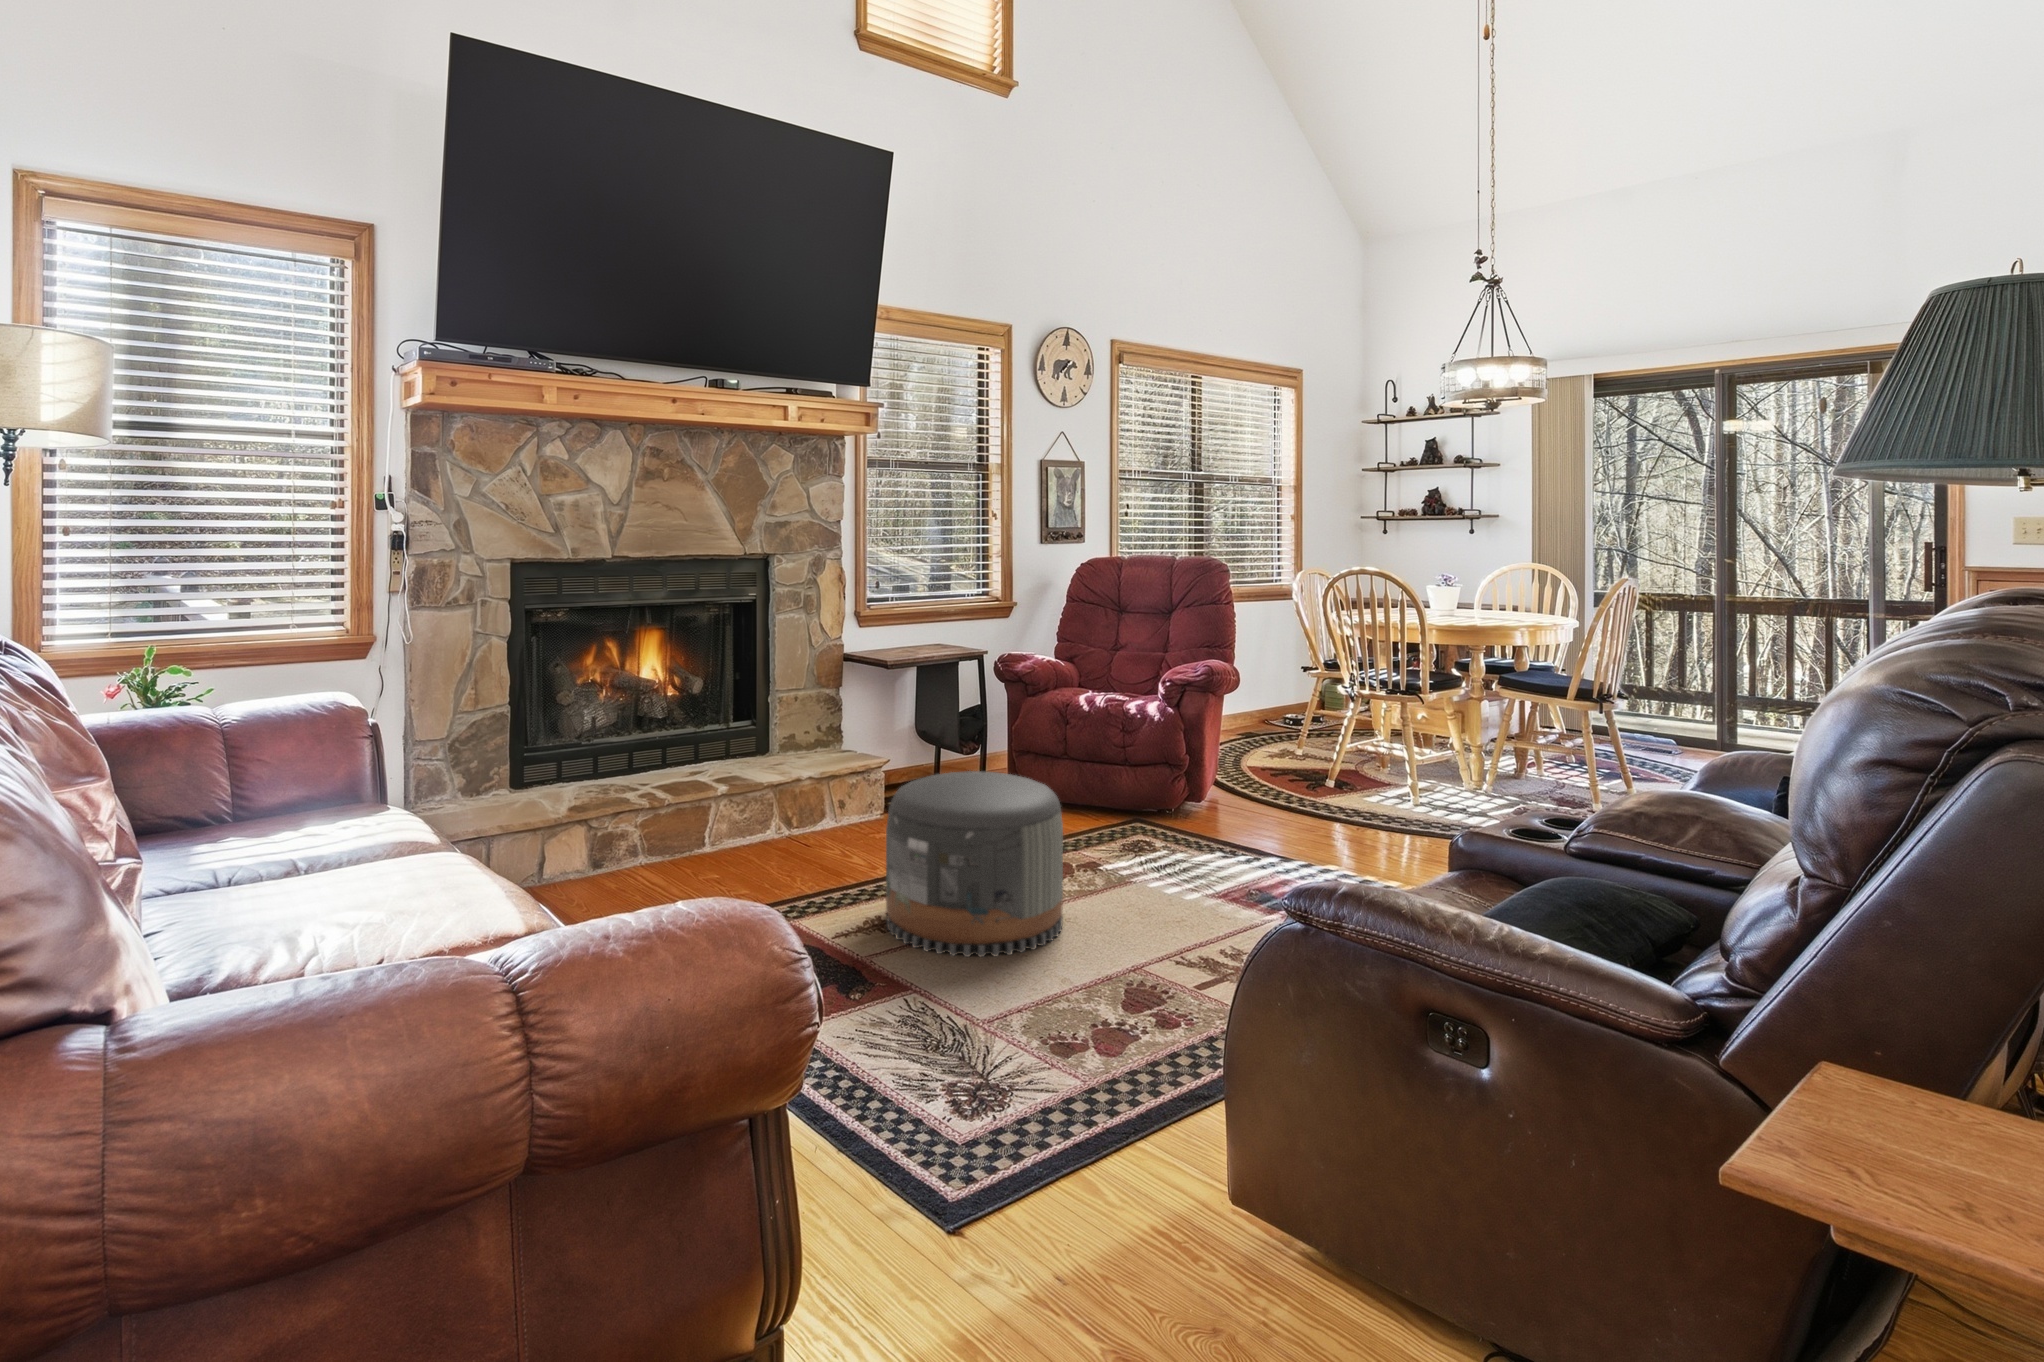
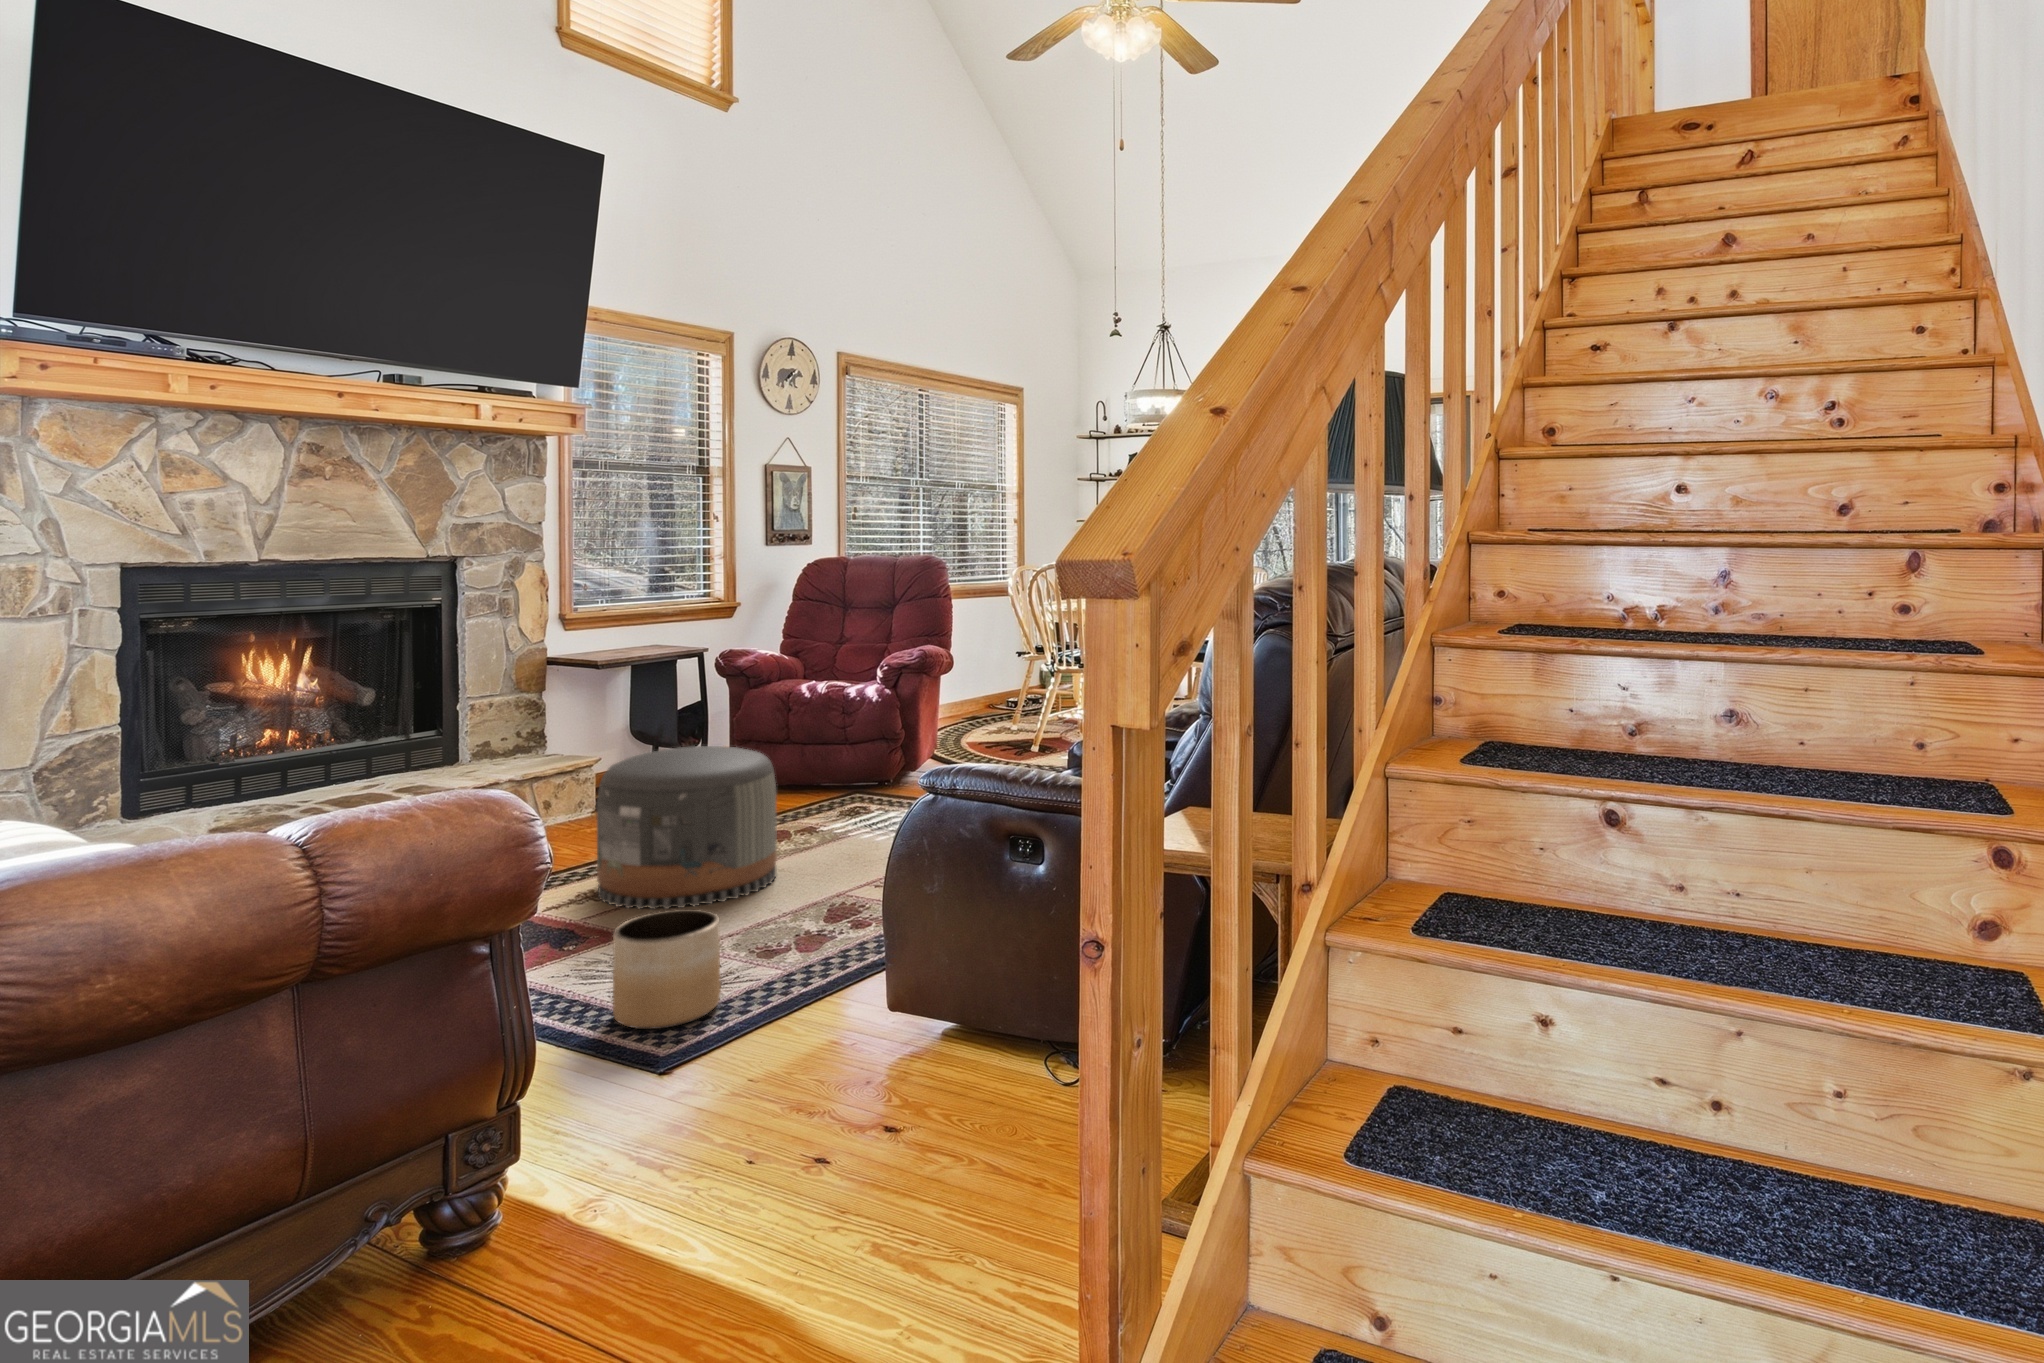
planter: none [900,996,1014,1150] -> present [613,909,721,1029]

